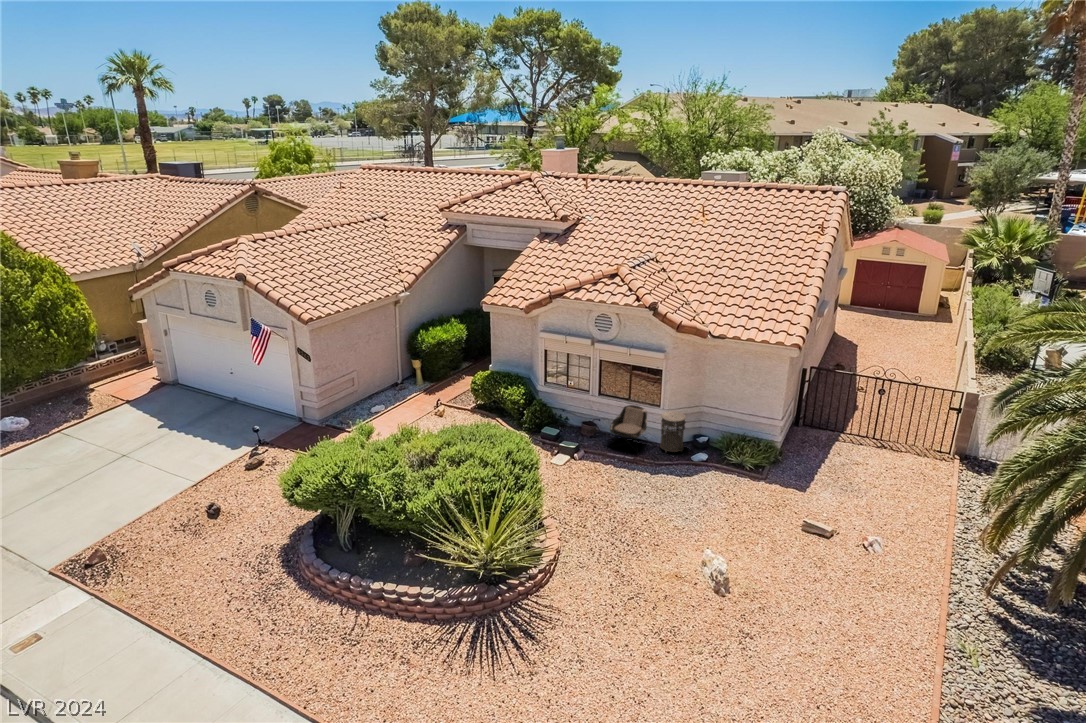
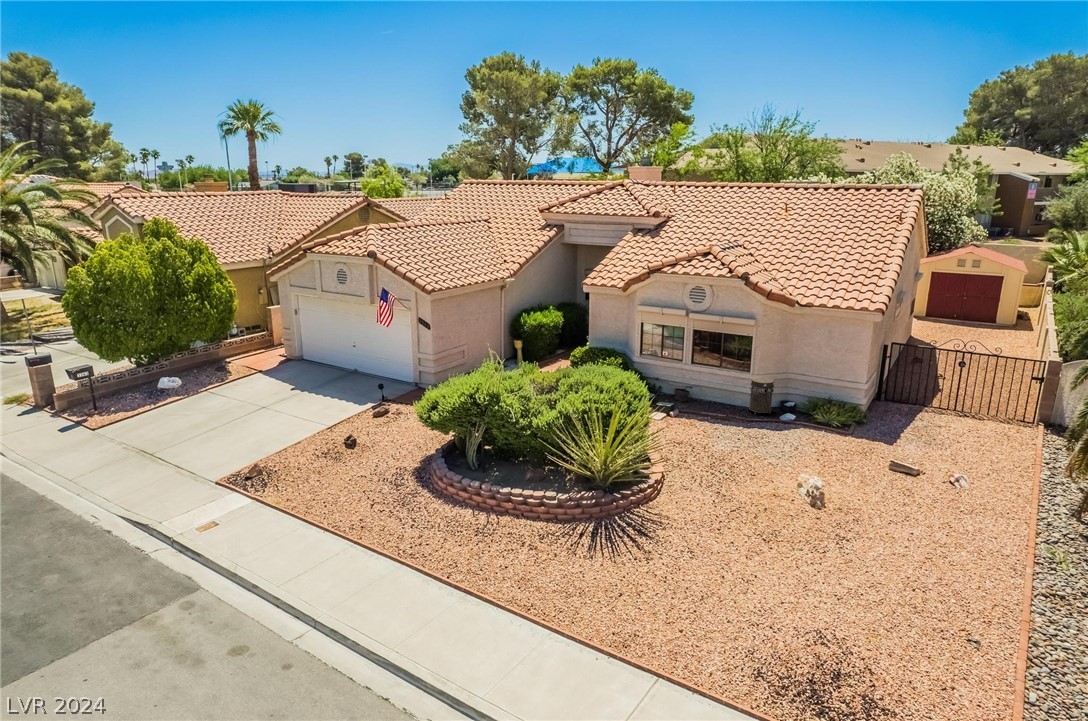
lounge chair: present [610,405,647,452] -> none [701,371,737,414]

